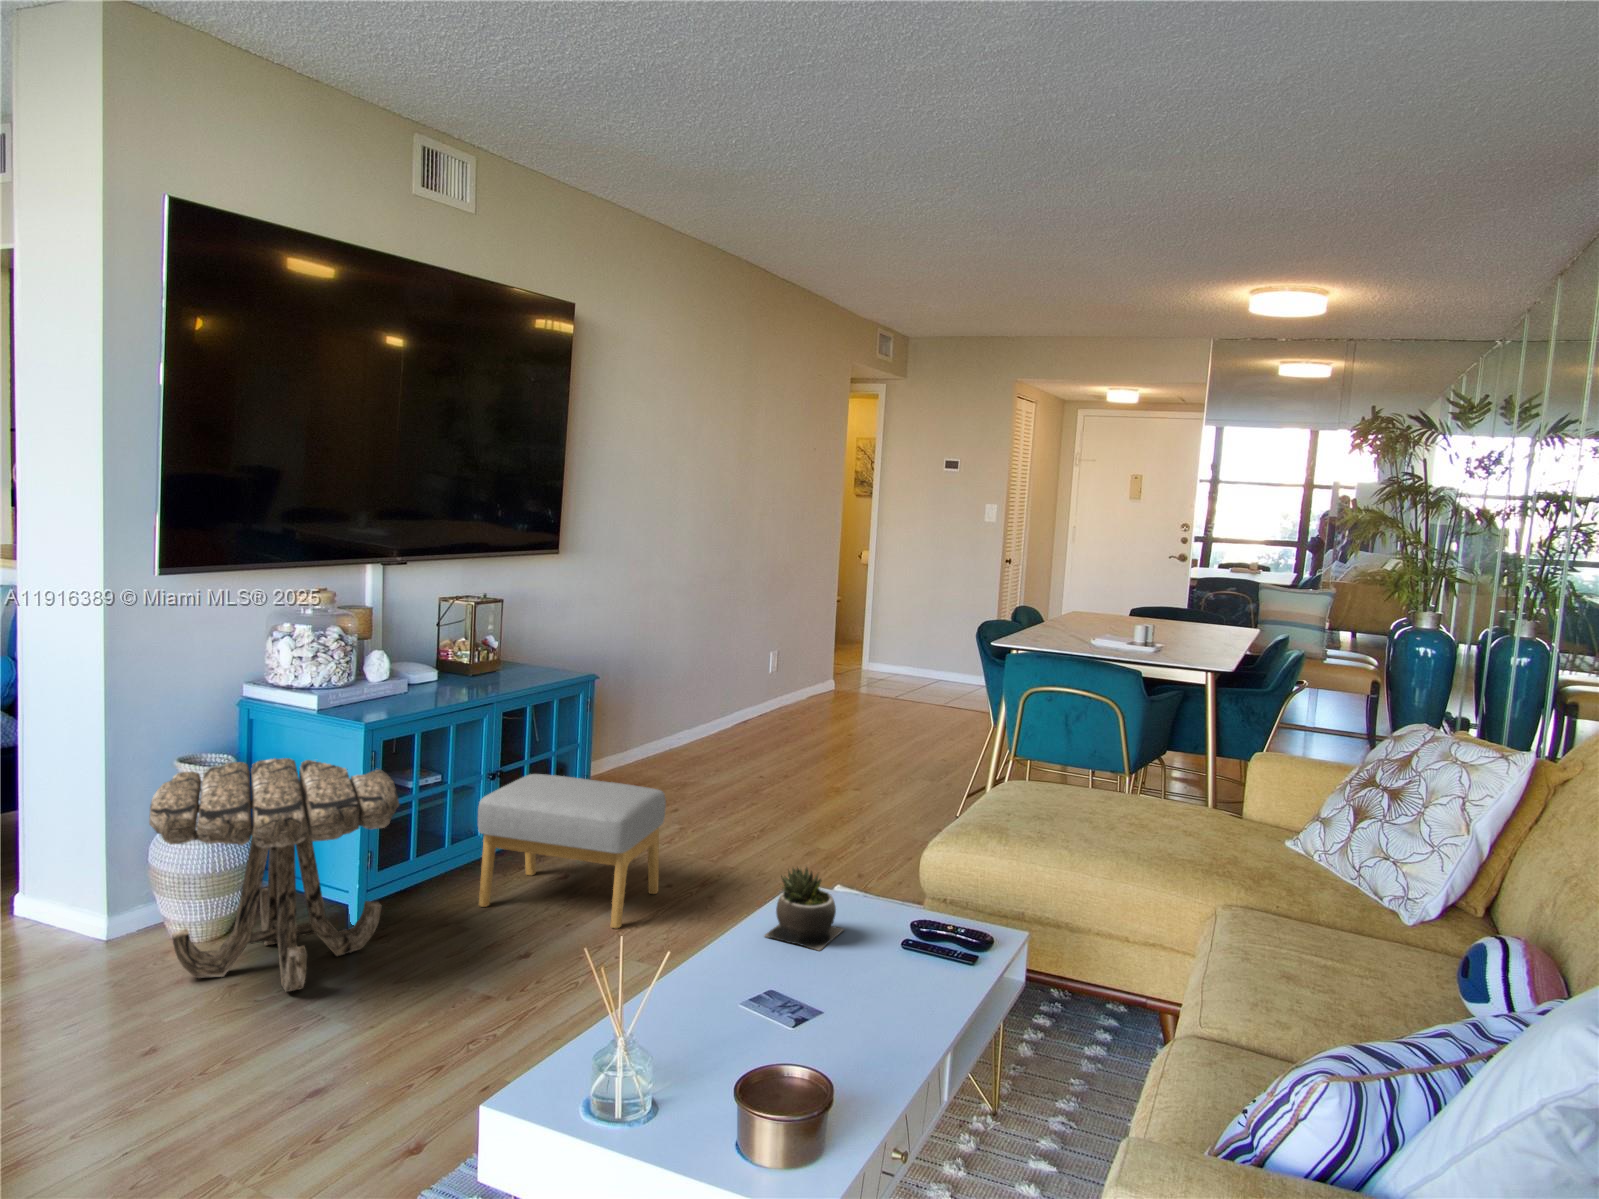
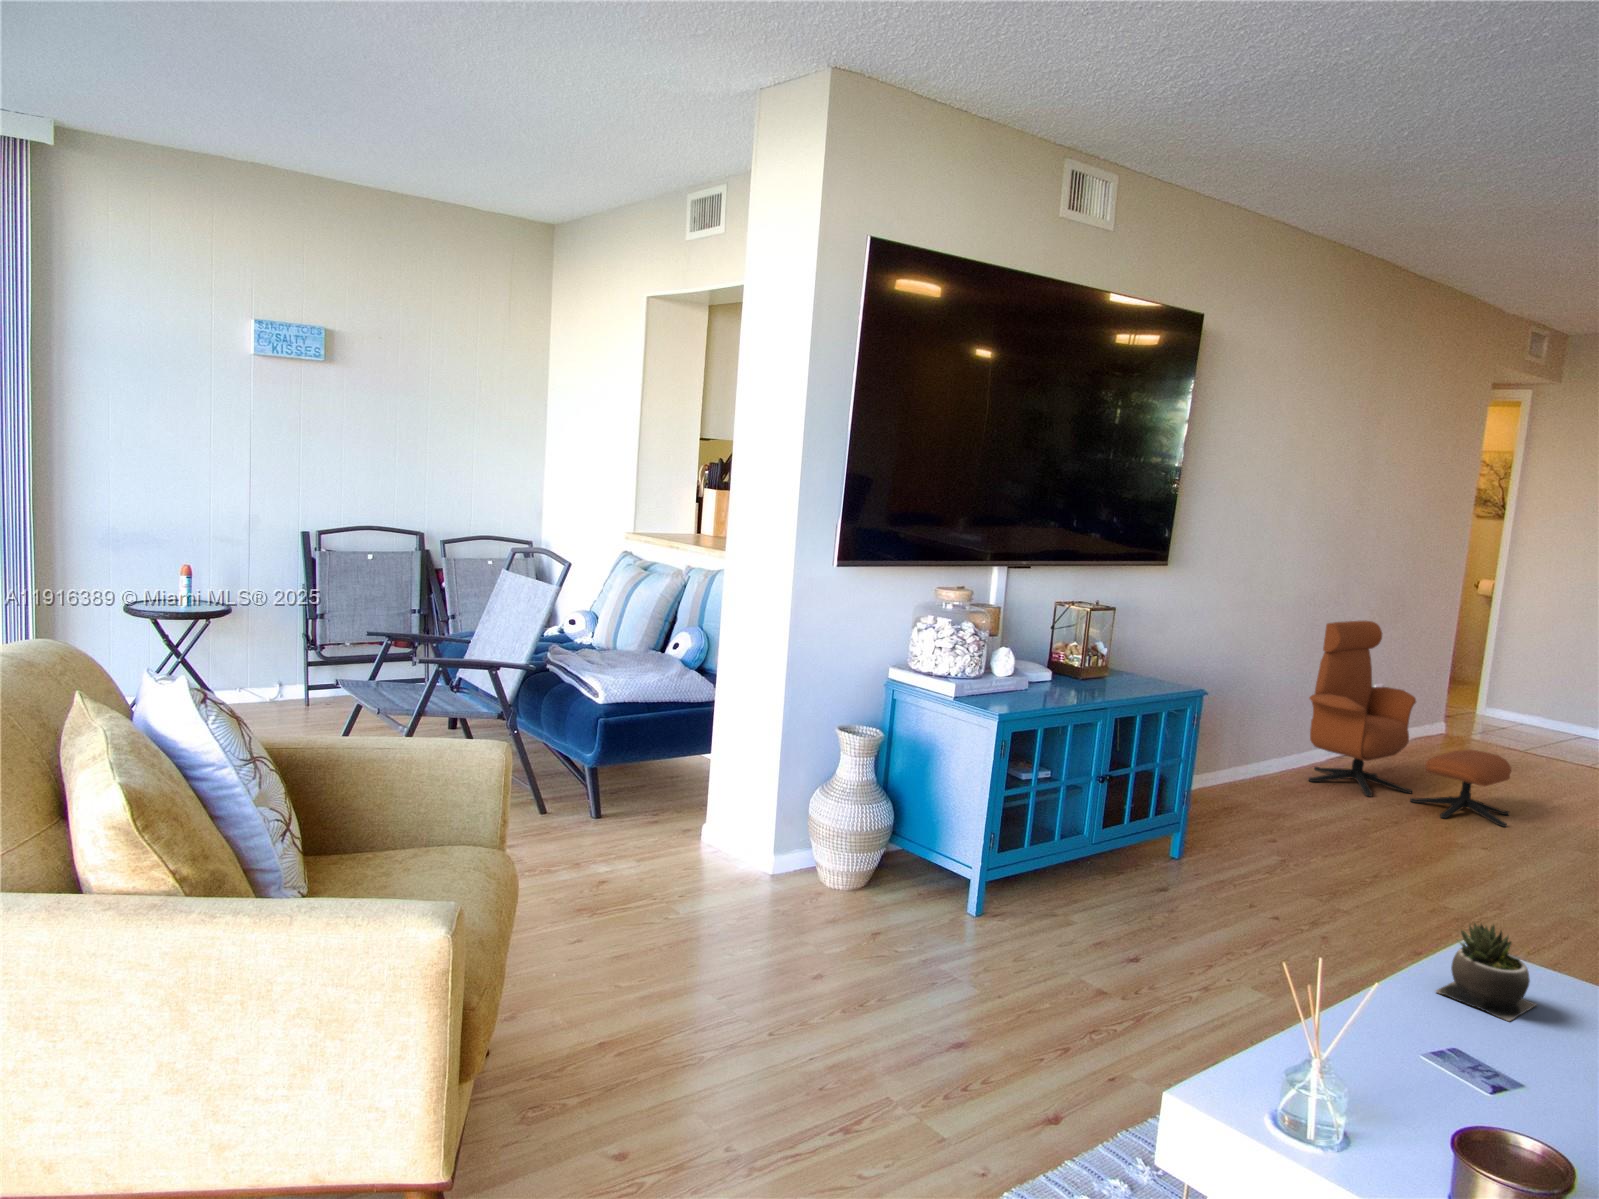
lounge chair: none [705,594,868,765] -> present [1308,621,1511,827]
side table: present [149,758,399,992] -> none [822,736,1030,948]
footstool: present [478,774,666,928] -> none [1084,783,1285,954]

